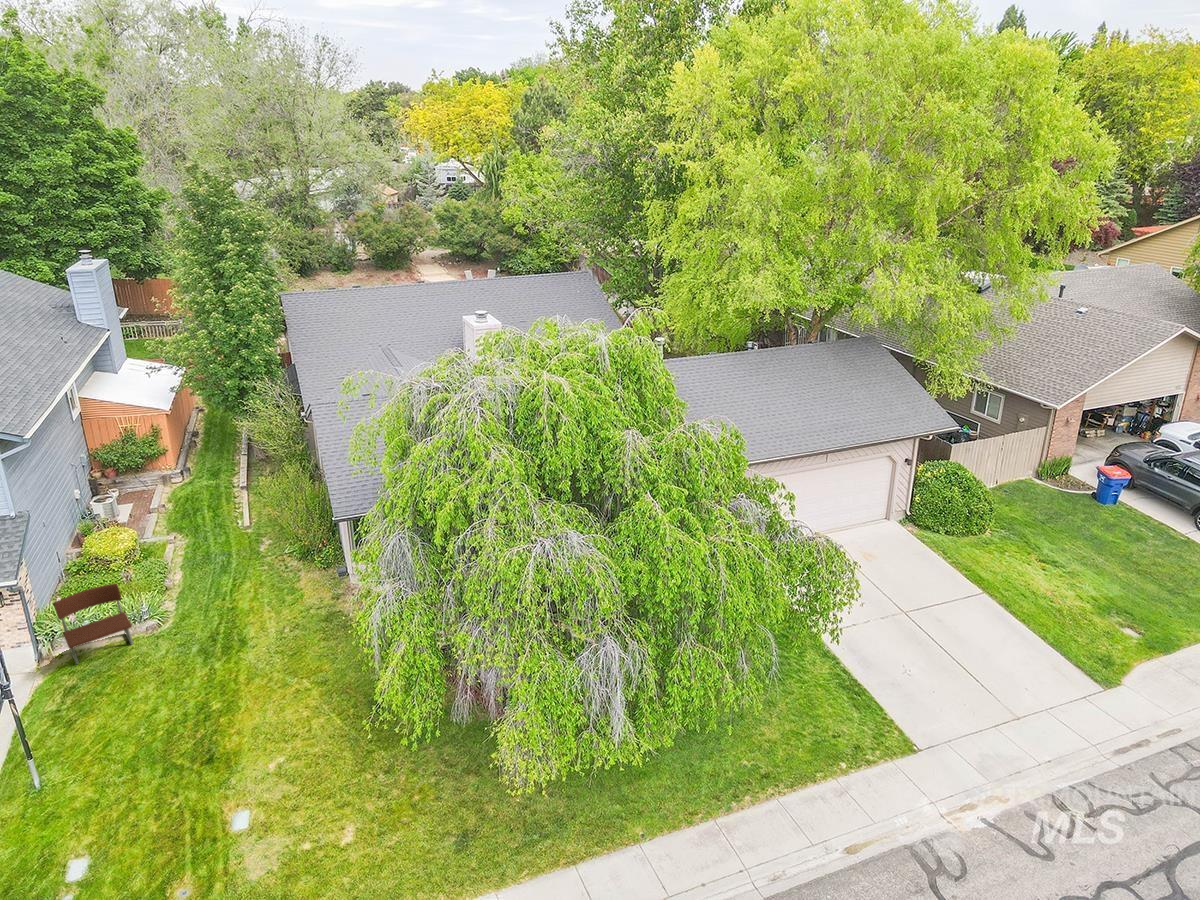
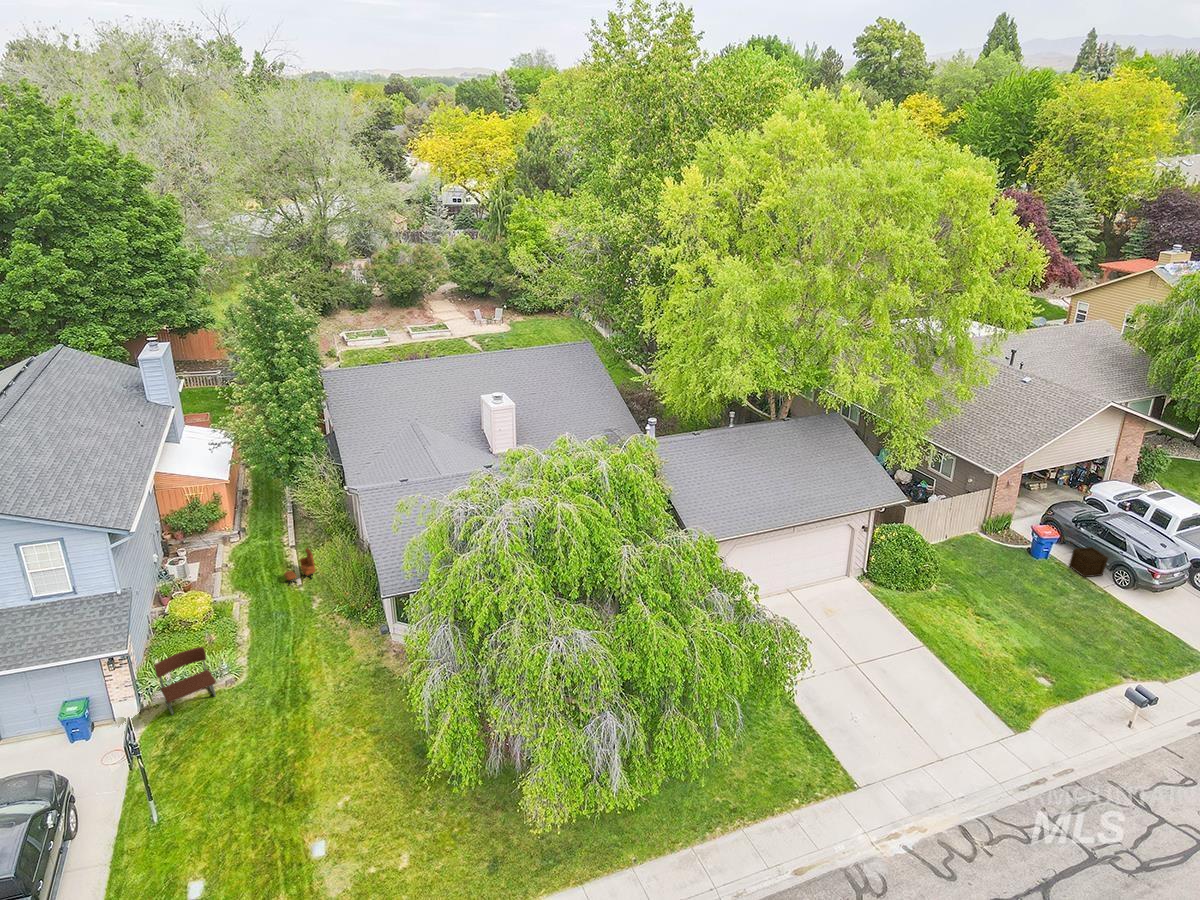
lounge chair: none [228,485,269,528] -> present [284,548,316,583]
wooden crate: none [1142,489,1190,523] -> present [1069,547,1108,577]

